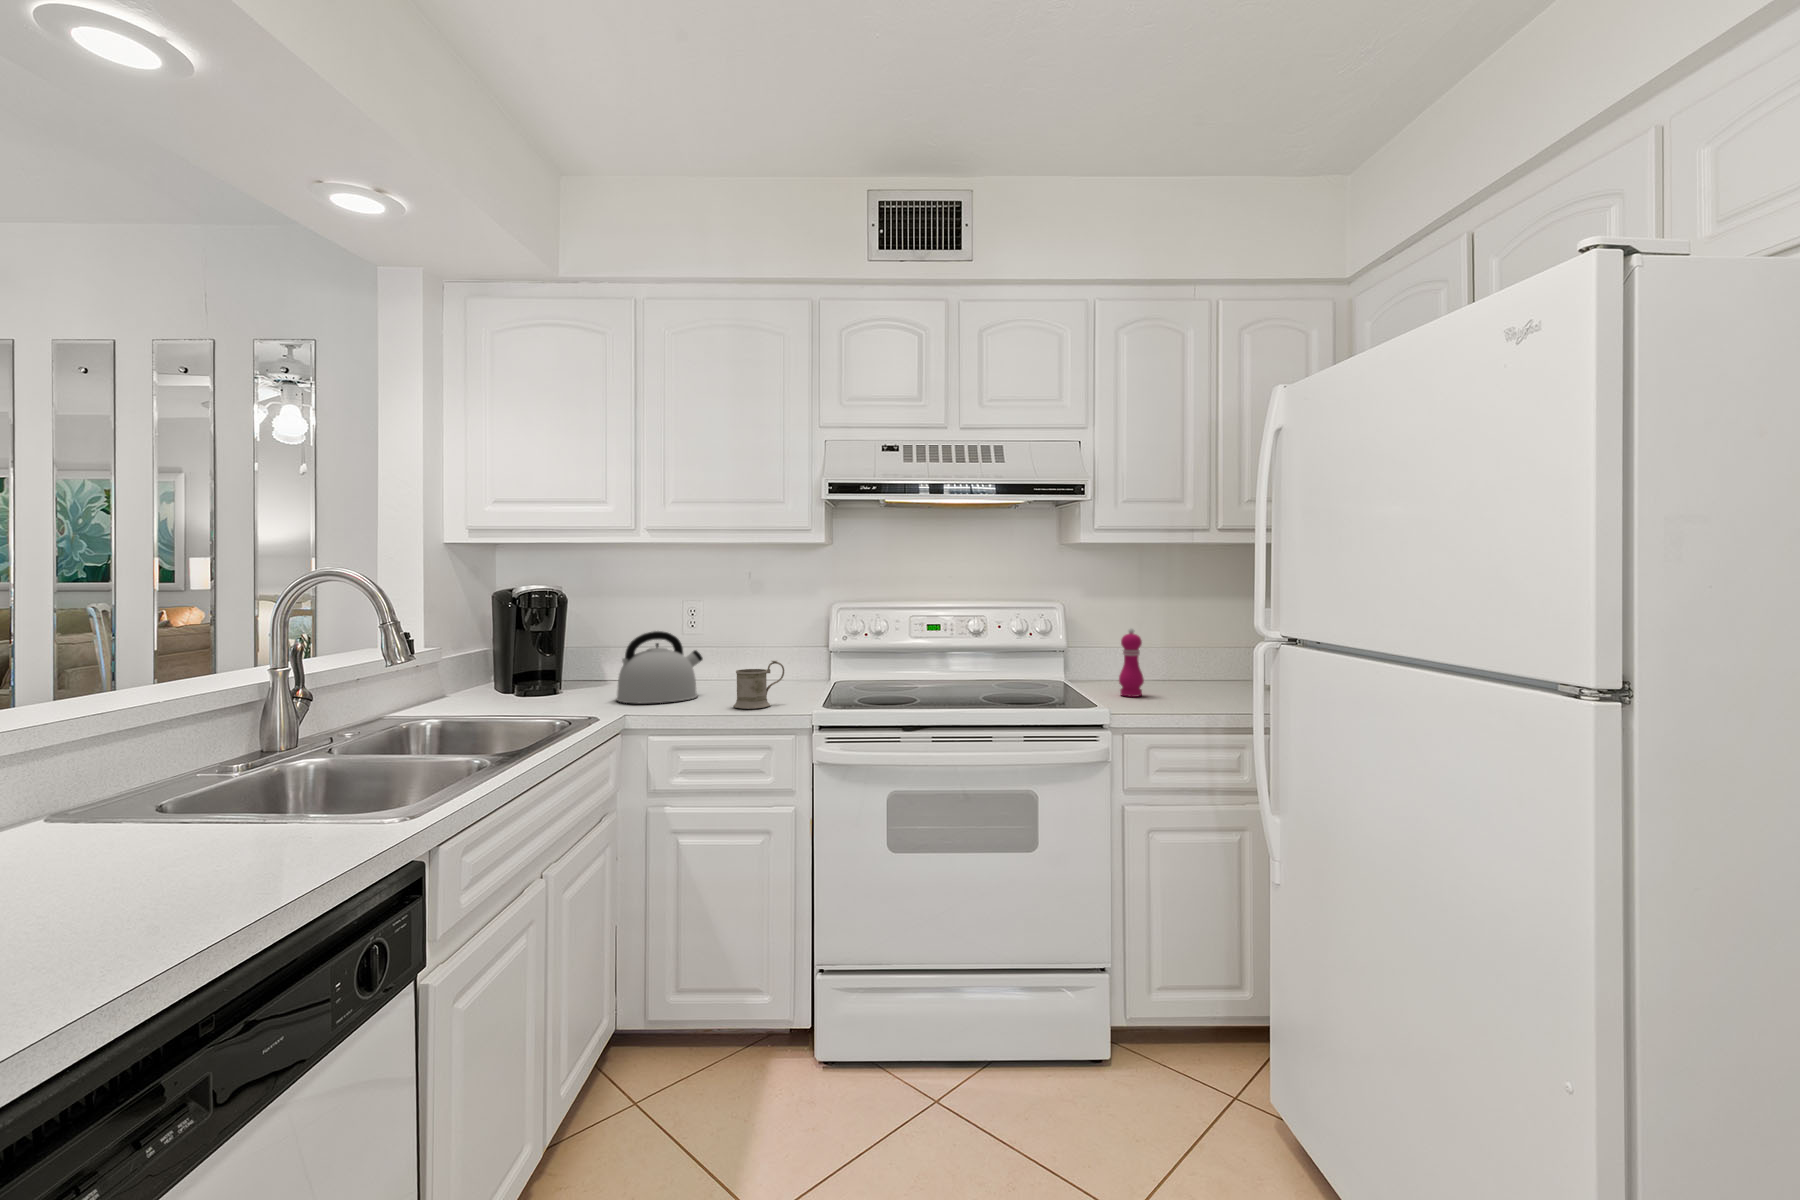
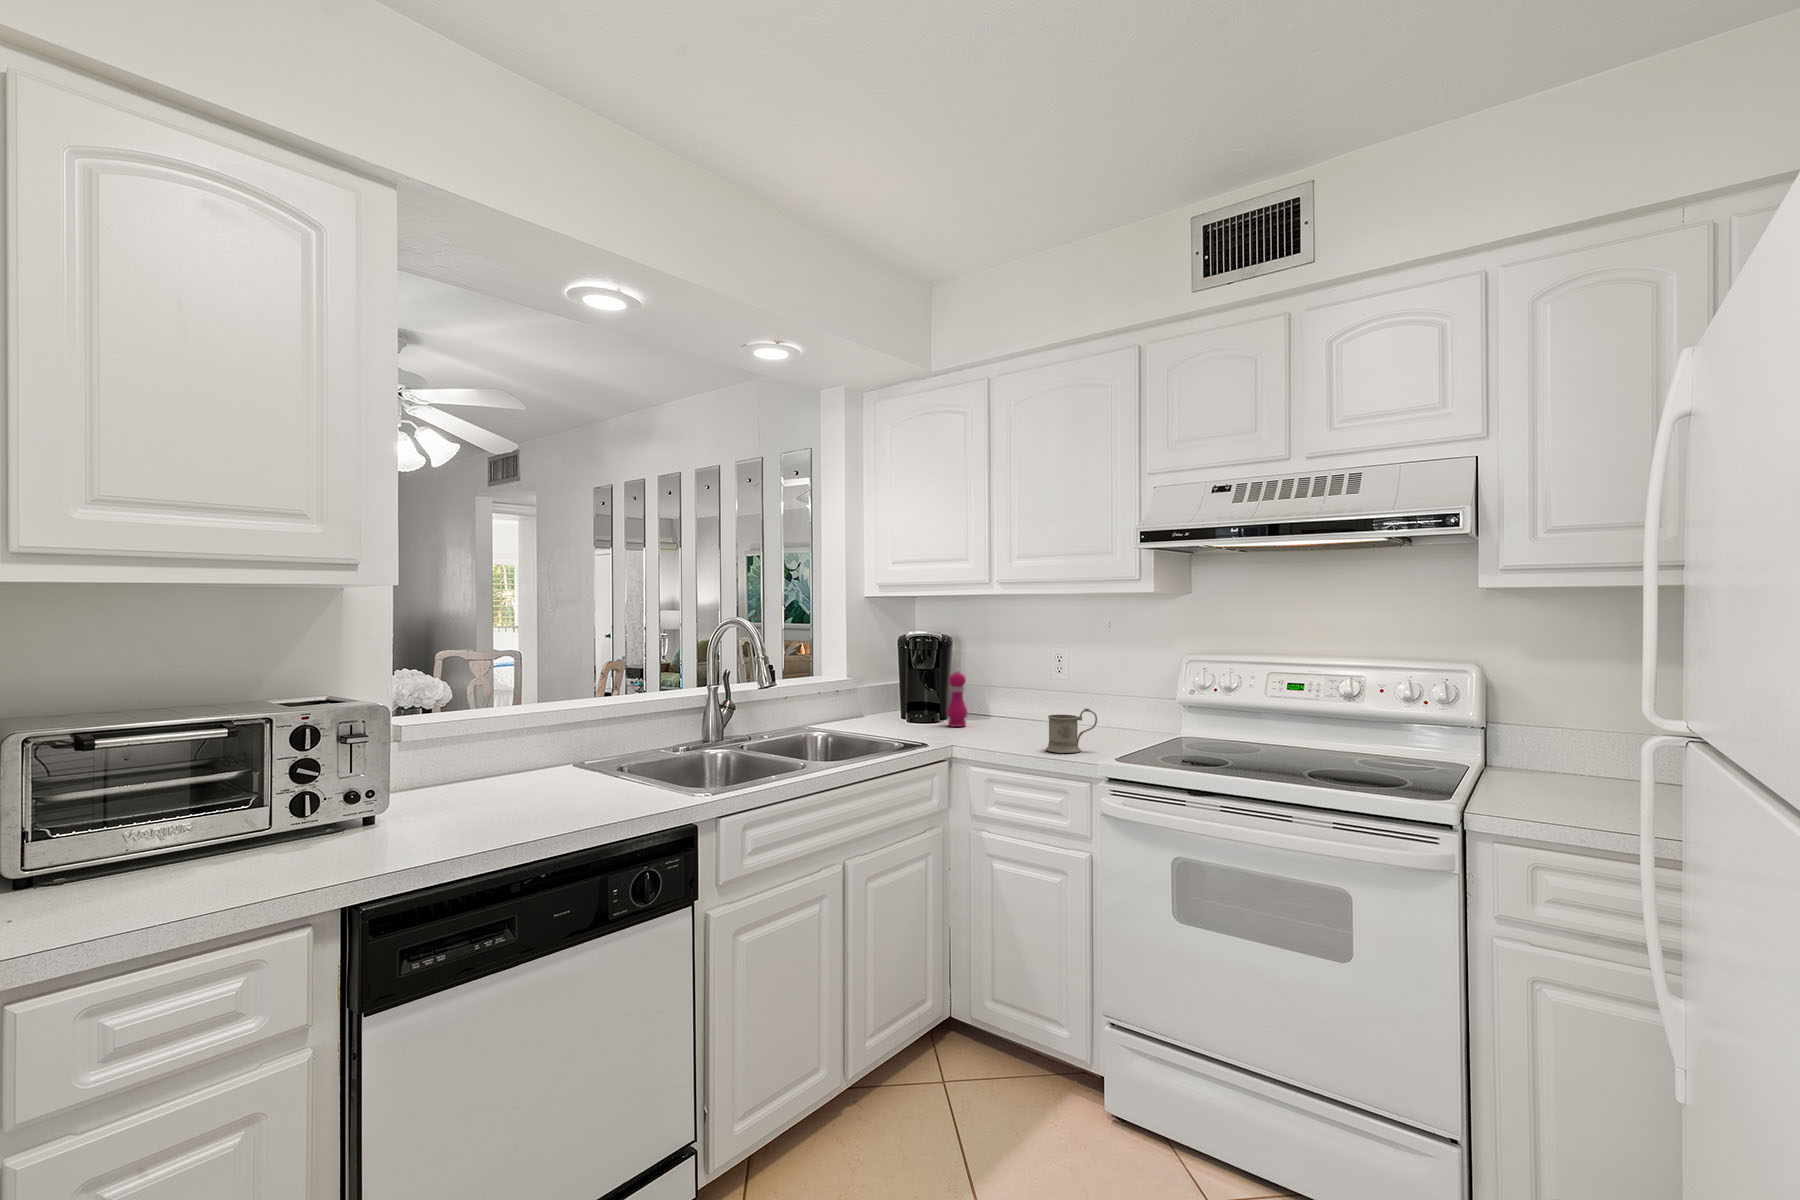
pepper mill: present [1119,628,1144,697] -> present [947,669,968,727]
kettle: present [617,631,703,703] -> none [968,674,1046,739]

